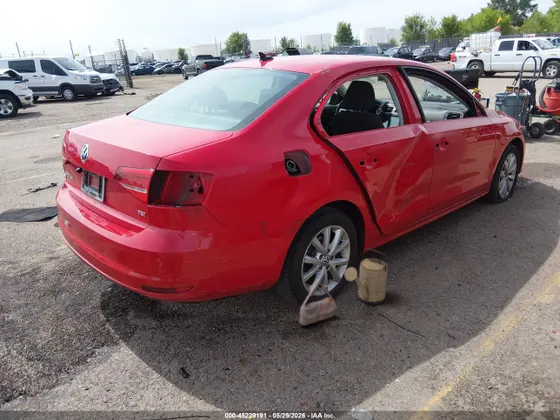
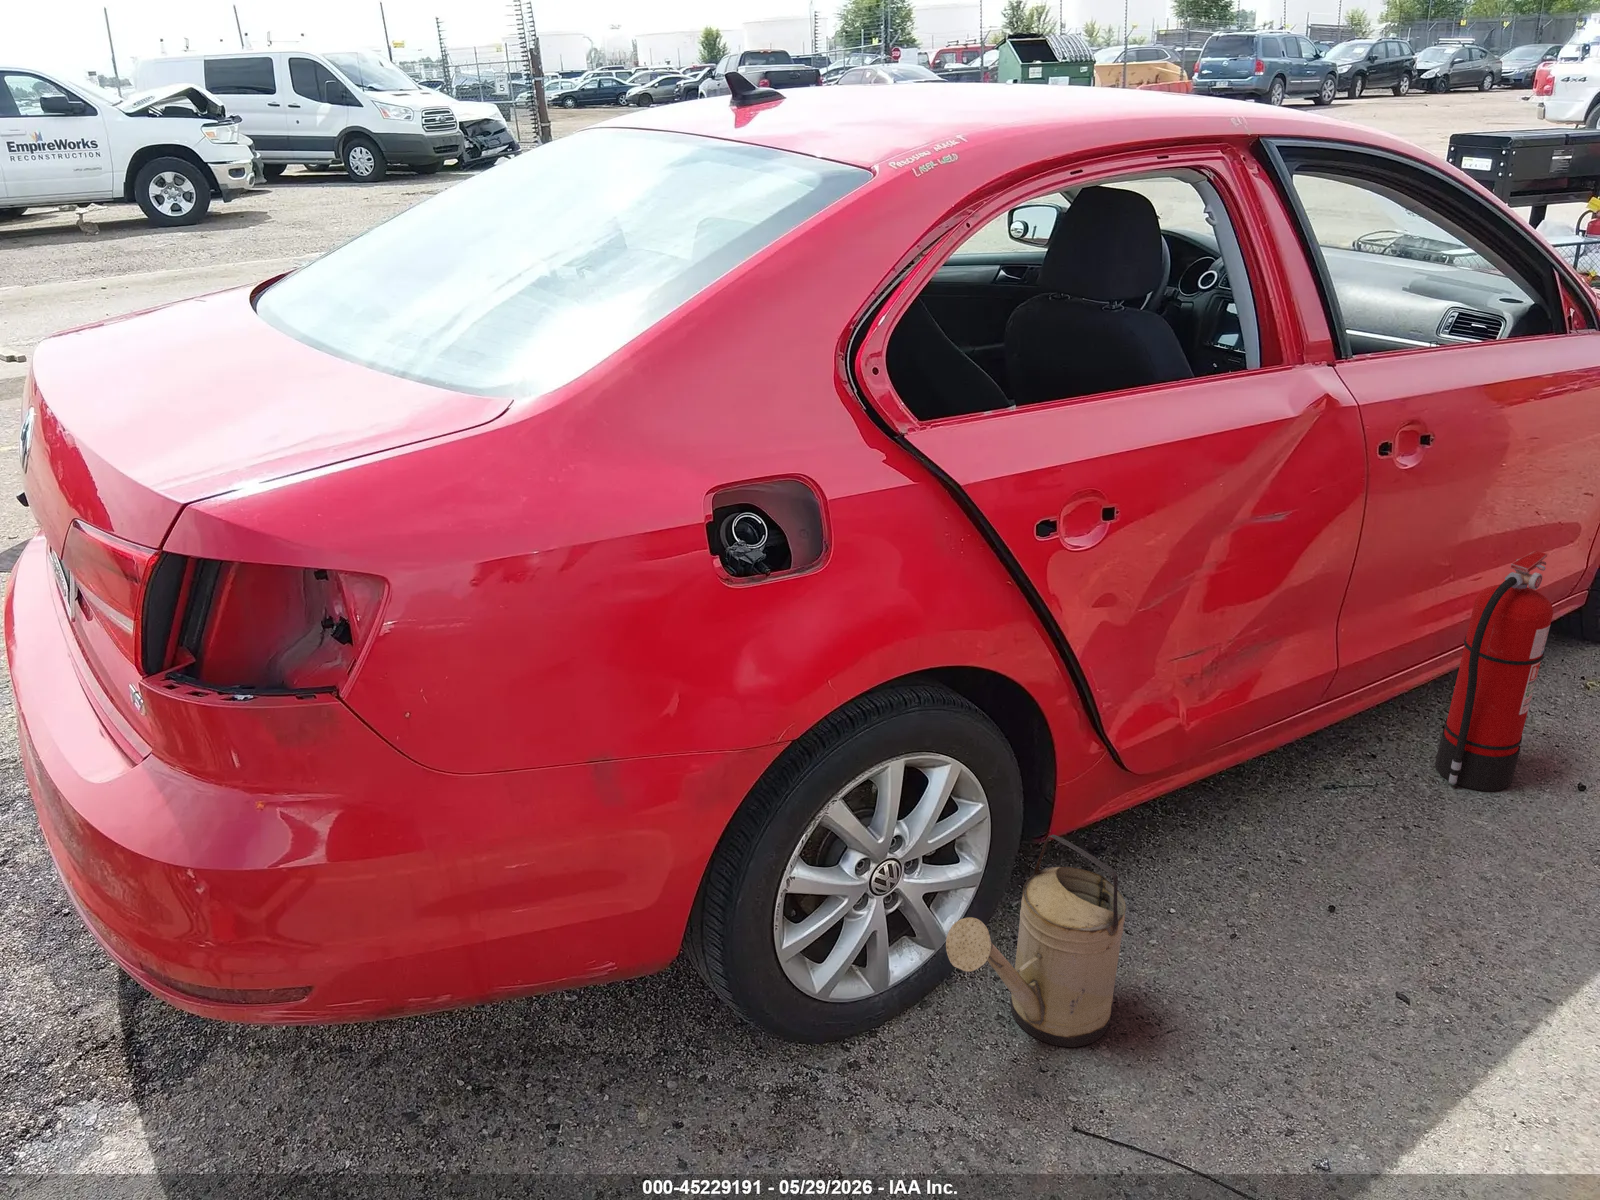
fire extinguisher: none [456,175,483,242] -> present [1435,551,1553,791]
bag: present [300,281,336,325] -> none [759,958,909,1114]

